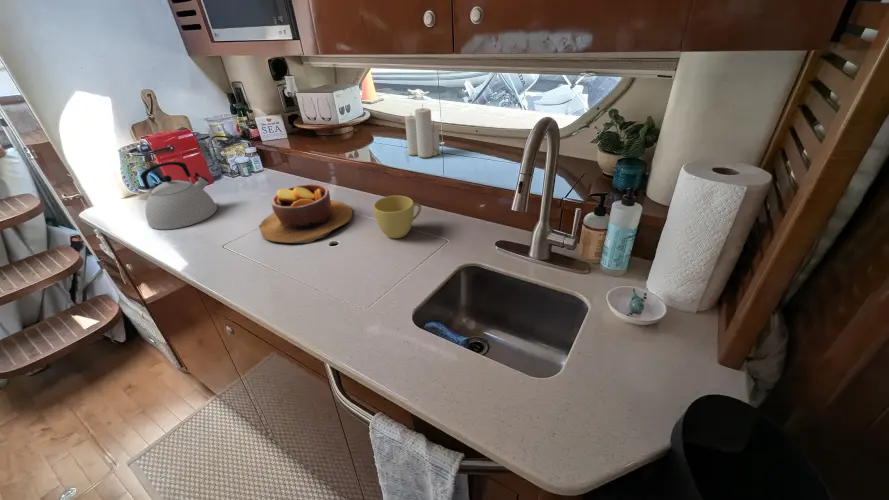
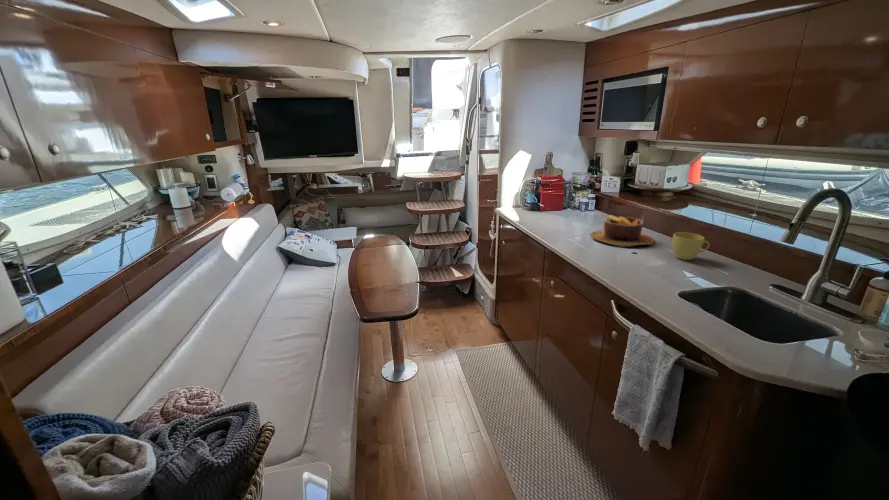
candle: present [405,108,441,158] -> none [713,180,747,220]
kettle: present [140,162,217,229] -> none [529,188,567,225]

